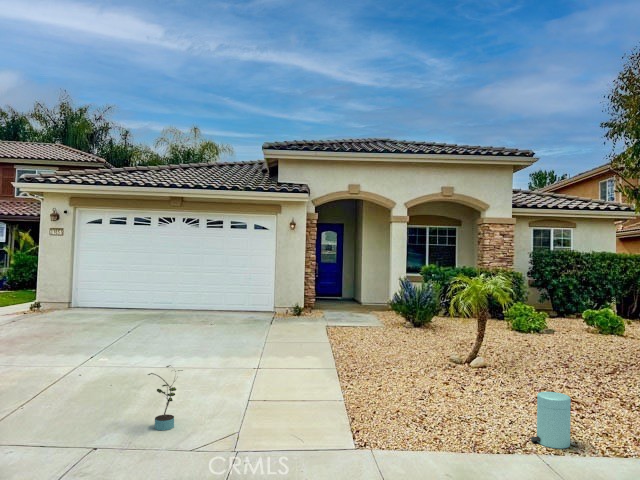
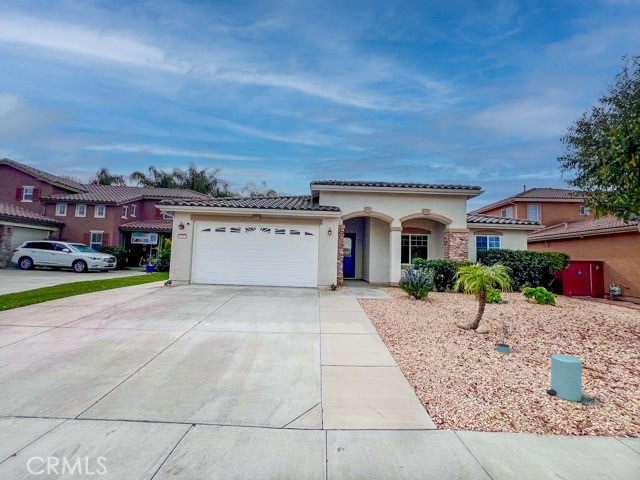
potted plant: present [148,365,182,430] -> present [492,315,516,353]

